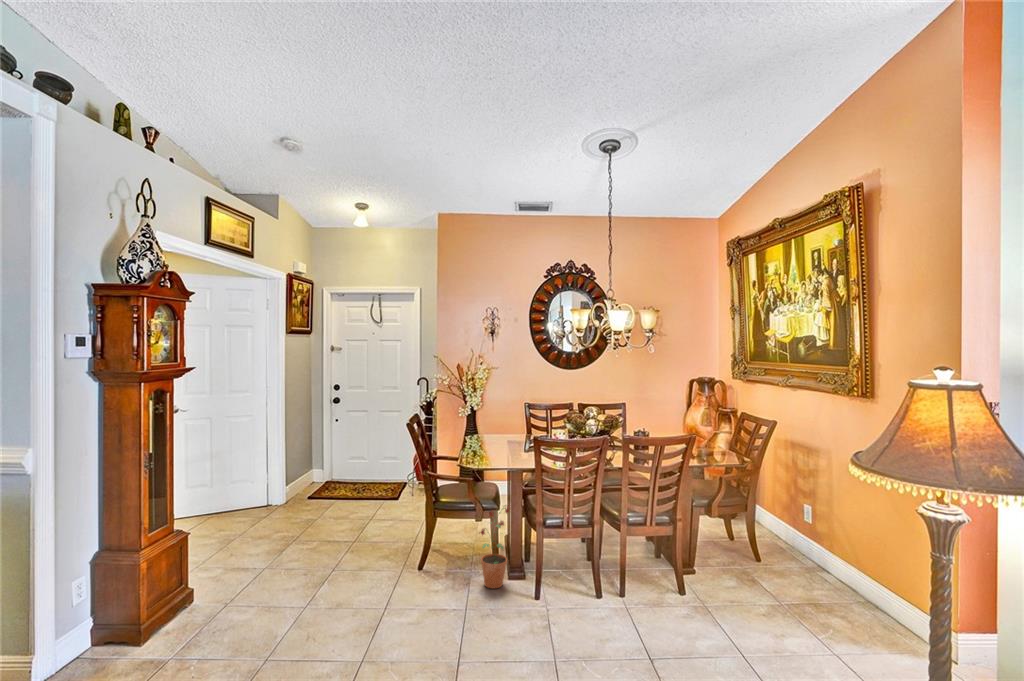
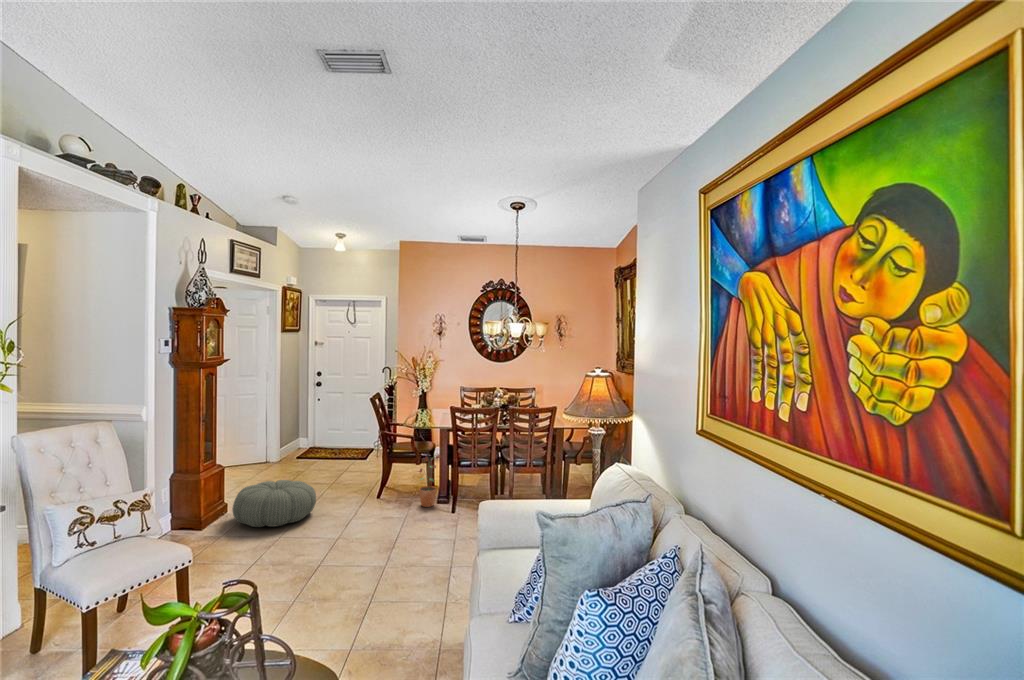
pouf: none [192,550,327,641] -> present [232,480,316,527]

